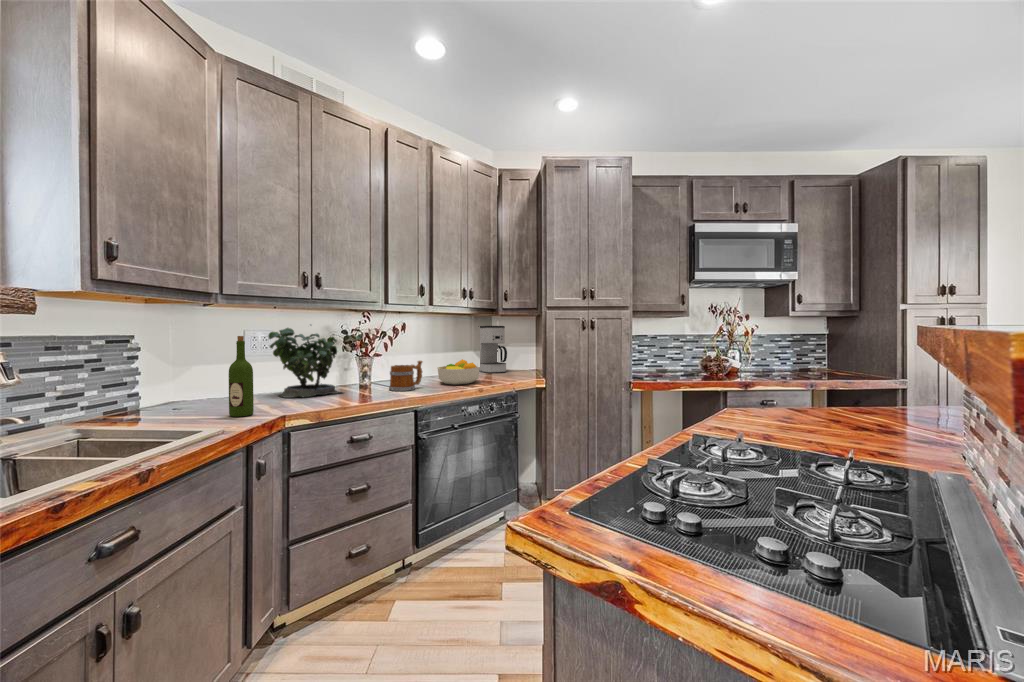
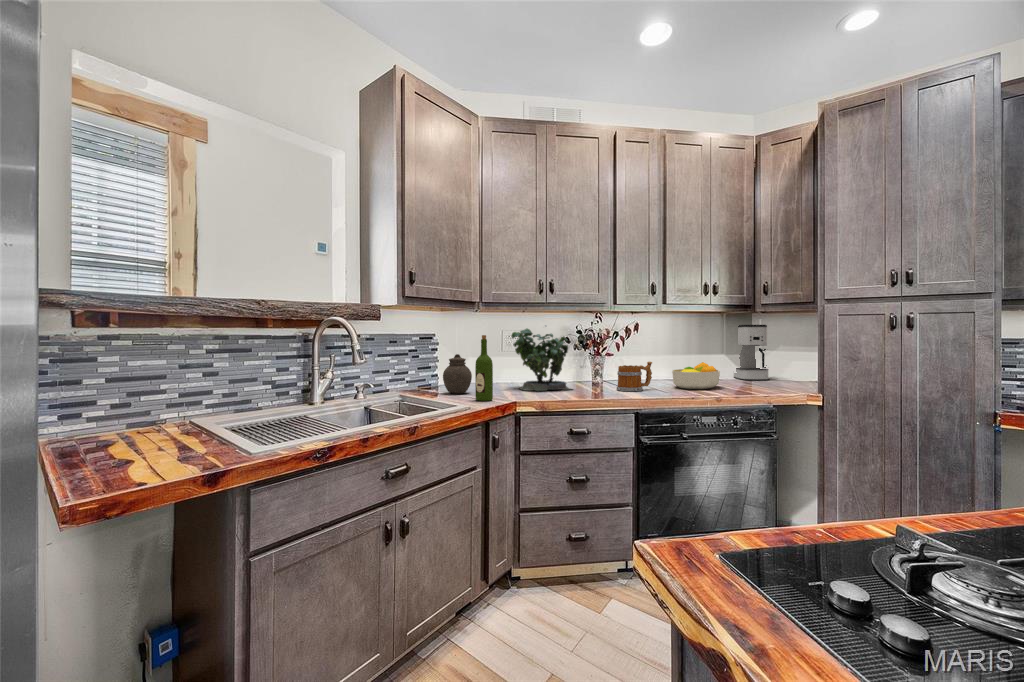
jar: none [174,359,218,409] -> present [443,354,472,394]

